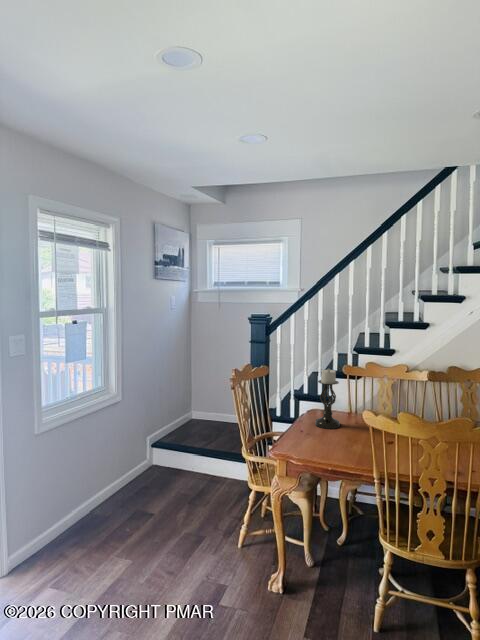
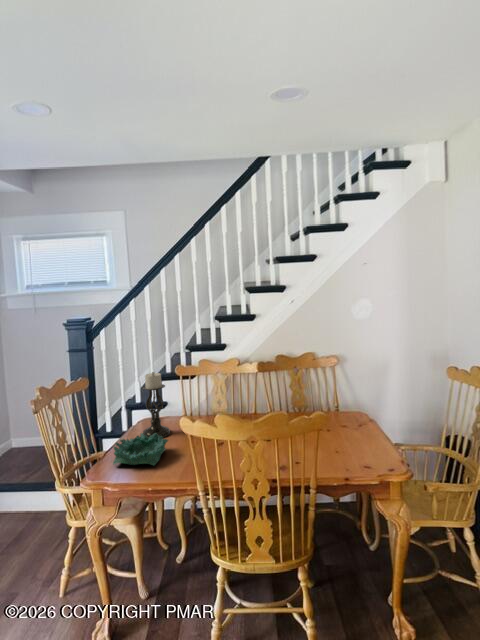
decorative bowl: none [295,421,343,451] -> present [113,433,168,466]

